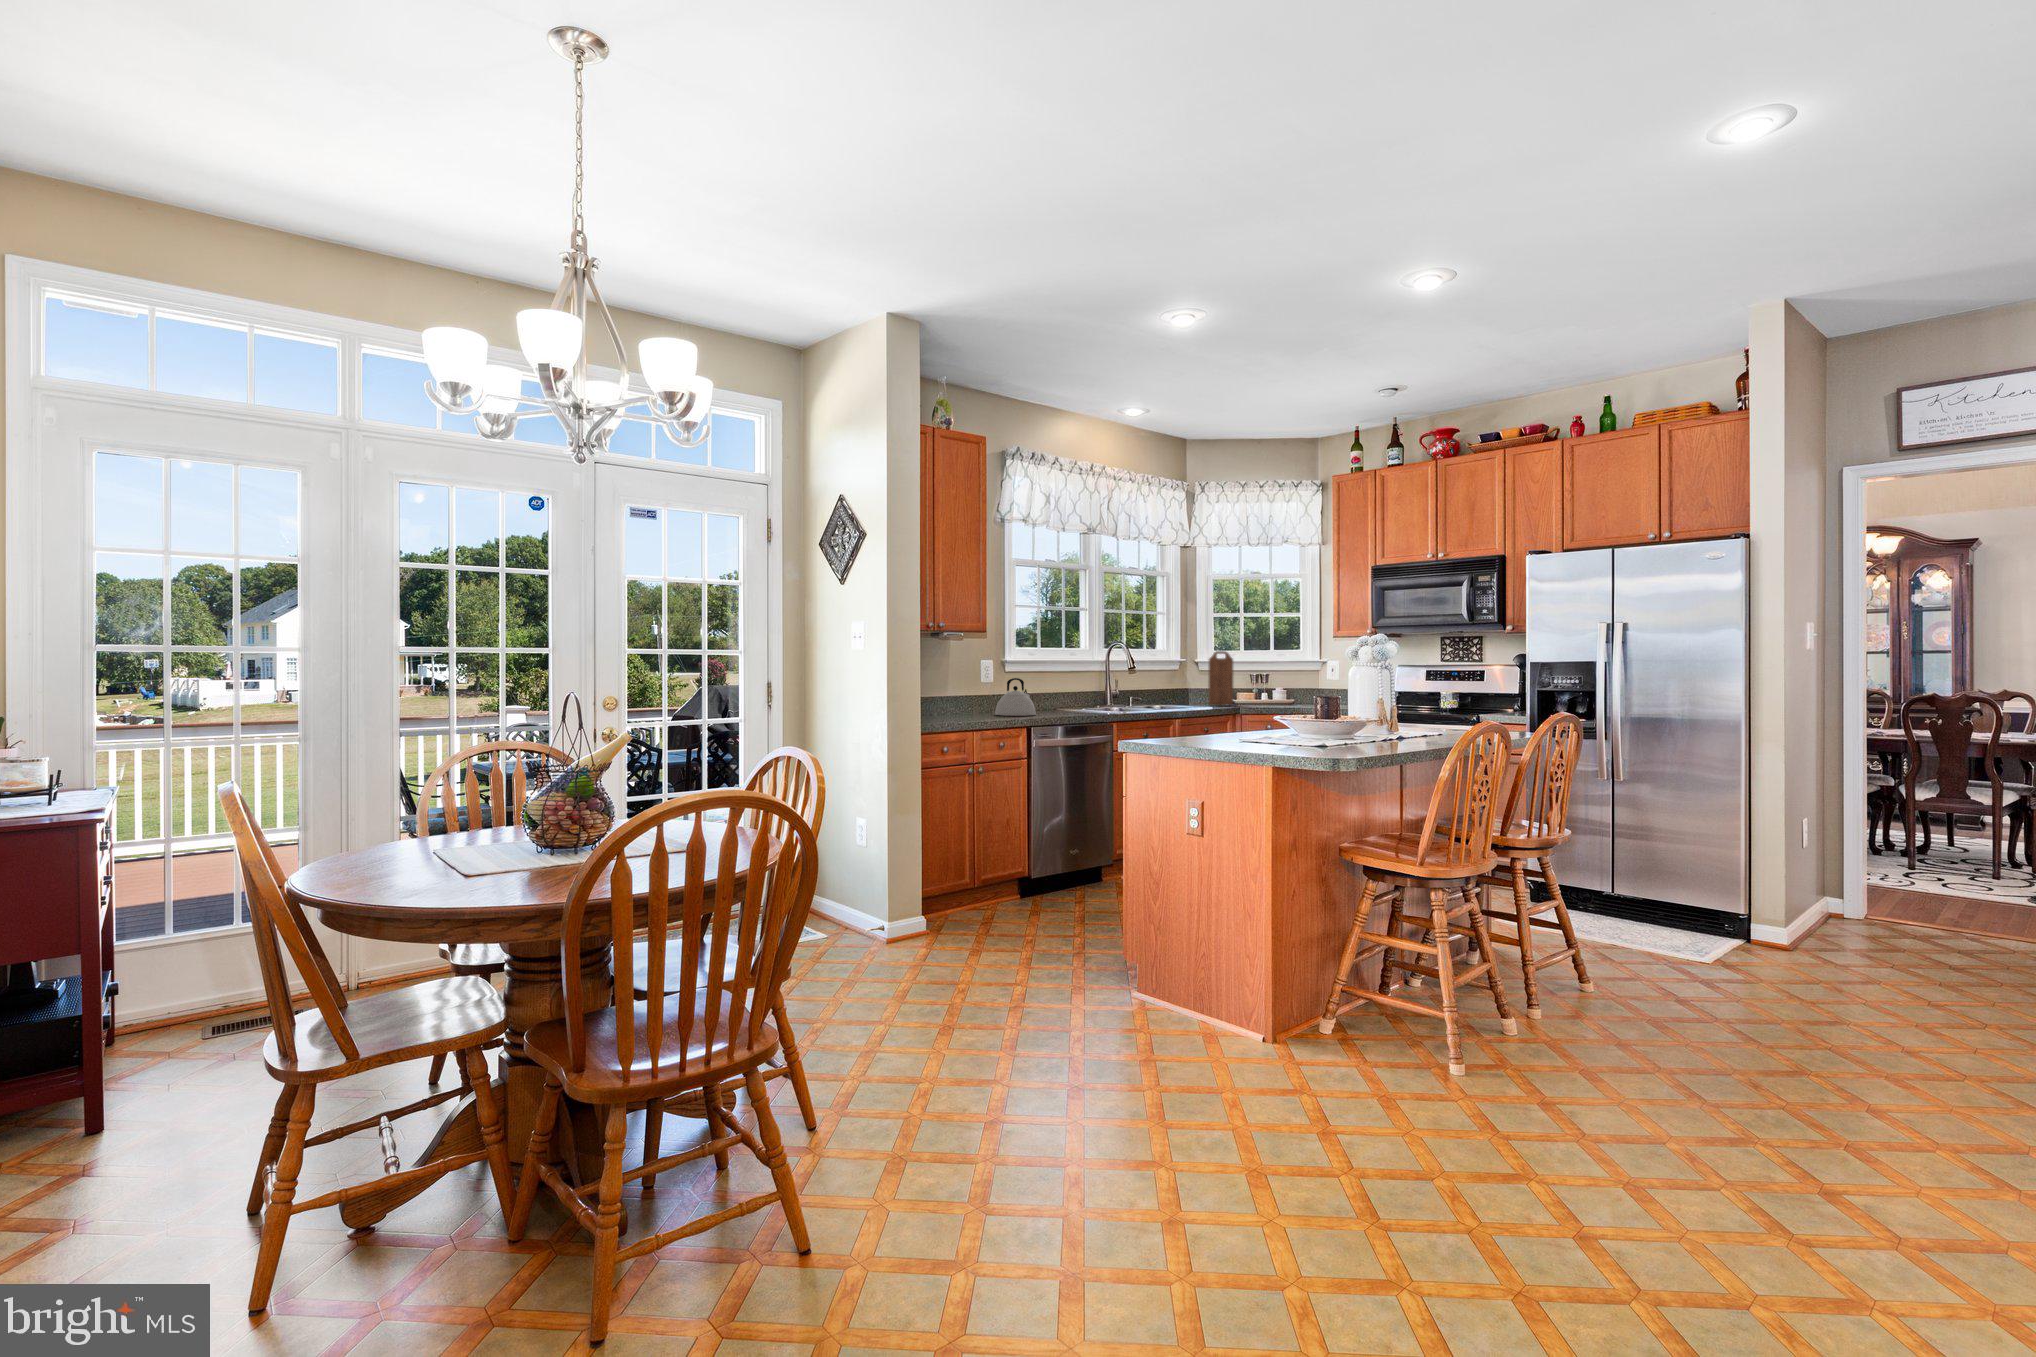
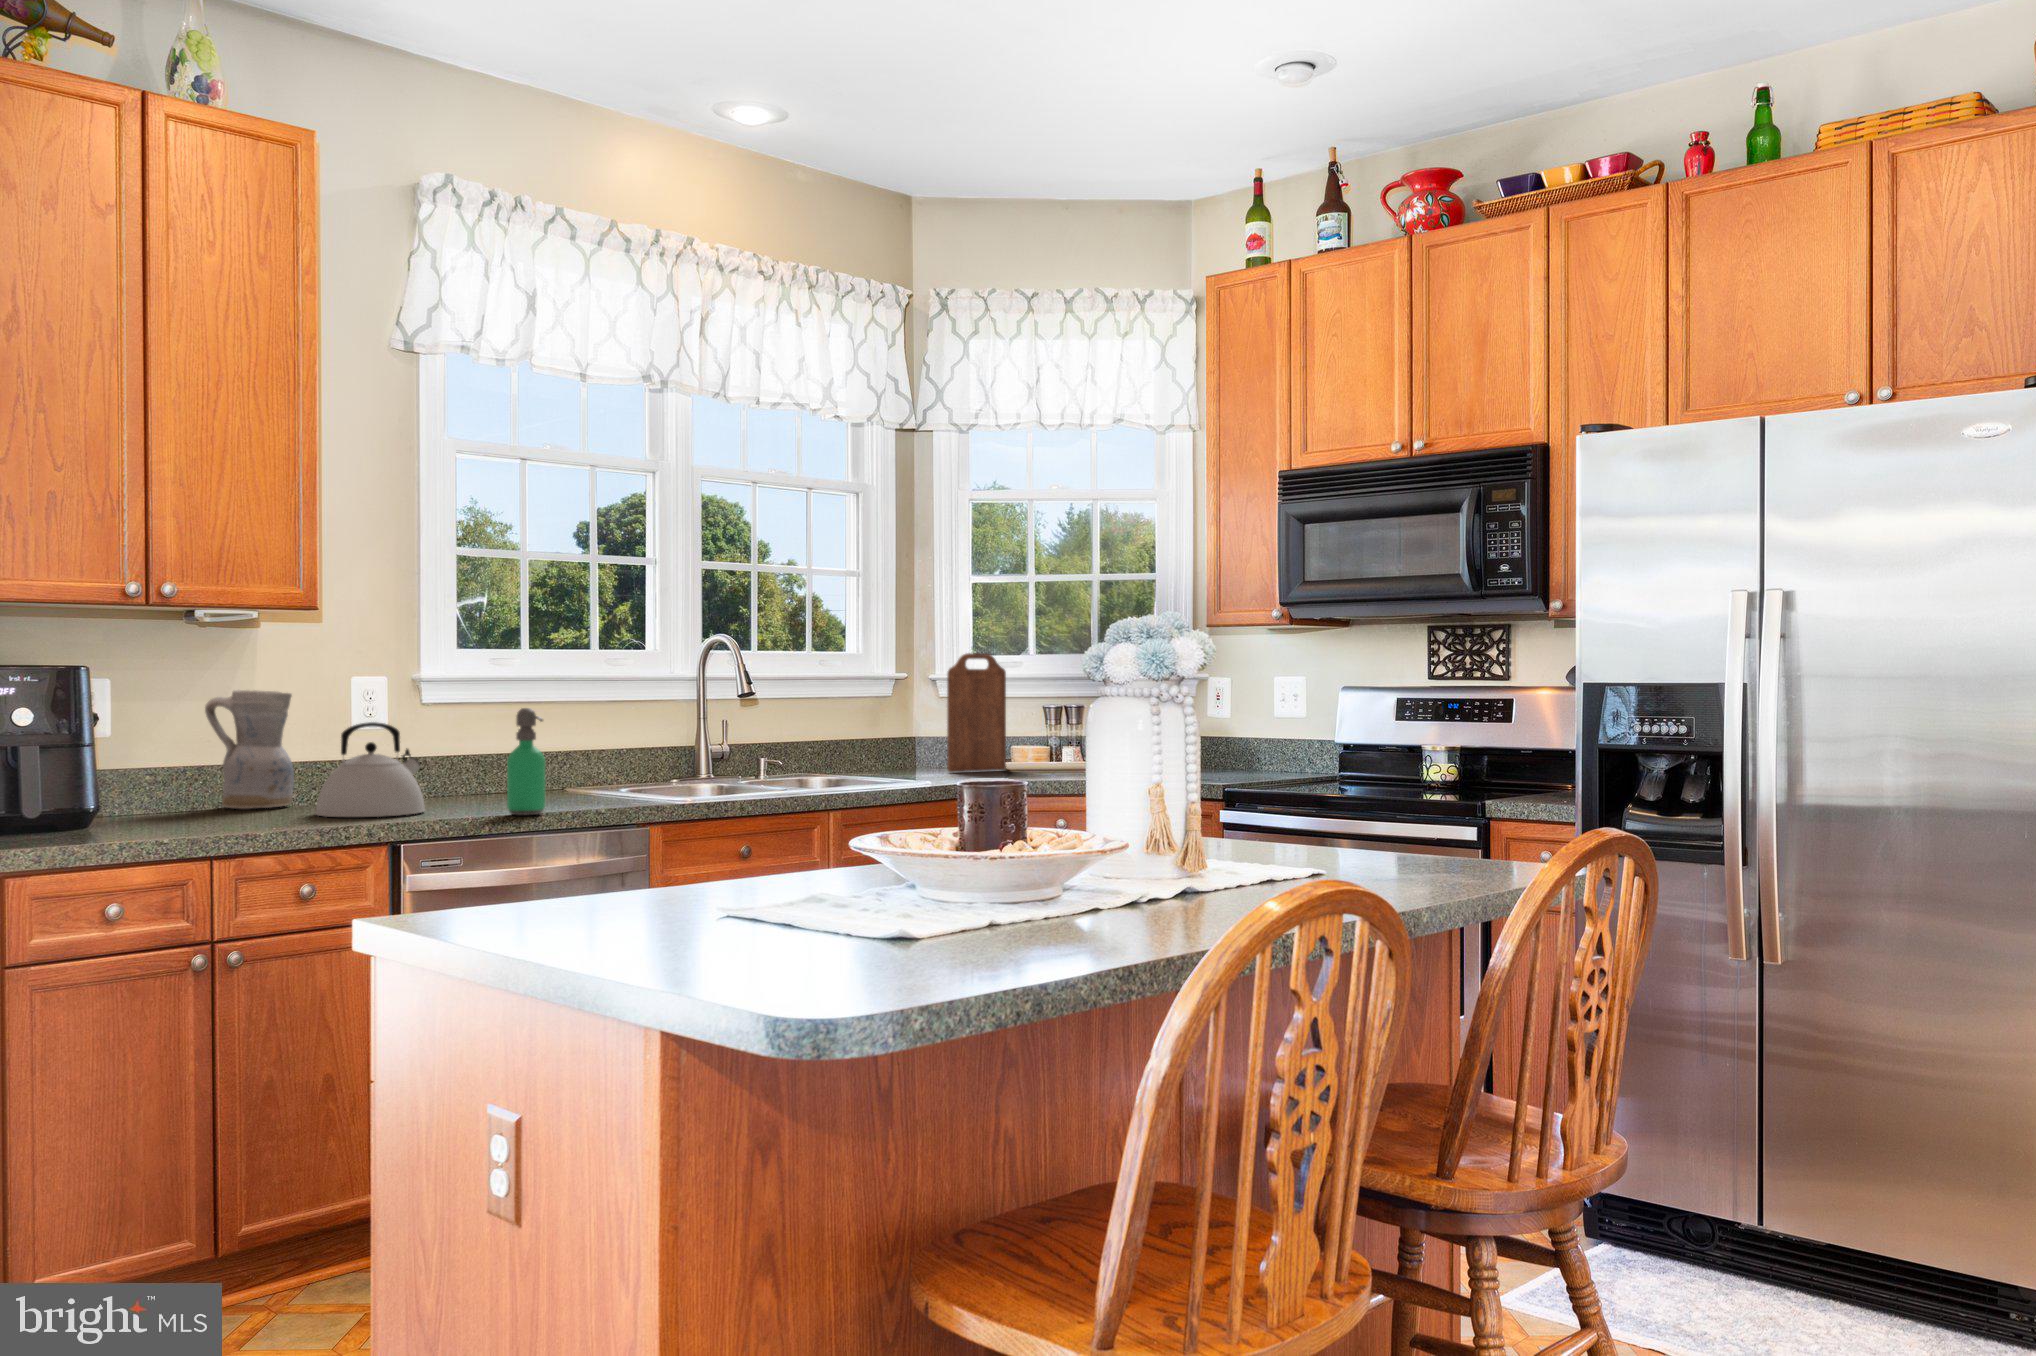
ceramic pitcher: none [944,665,976,713] -> present [205,690,294,809]
soap dispenser: none [1071,672,1087,716] -> present [507,708,545,815]

